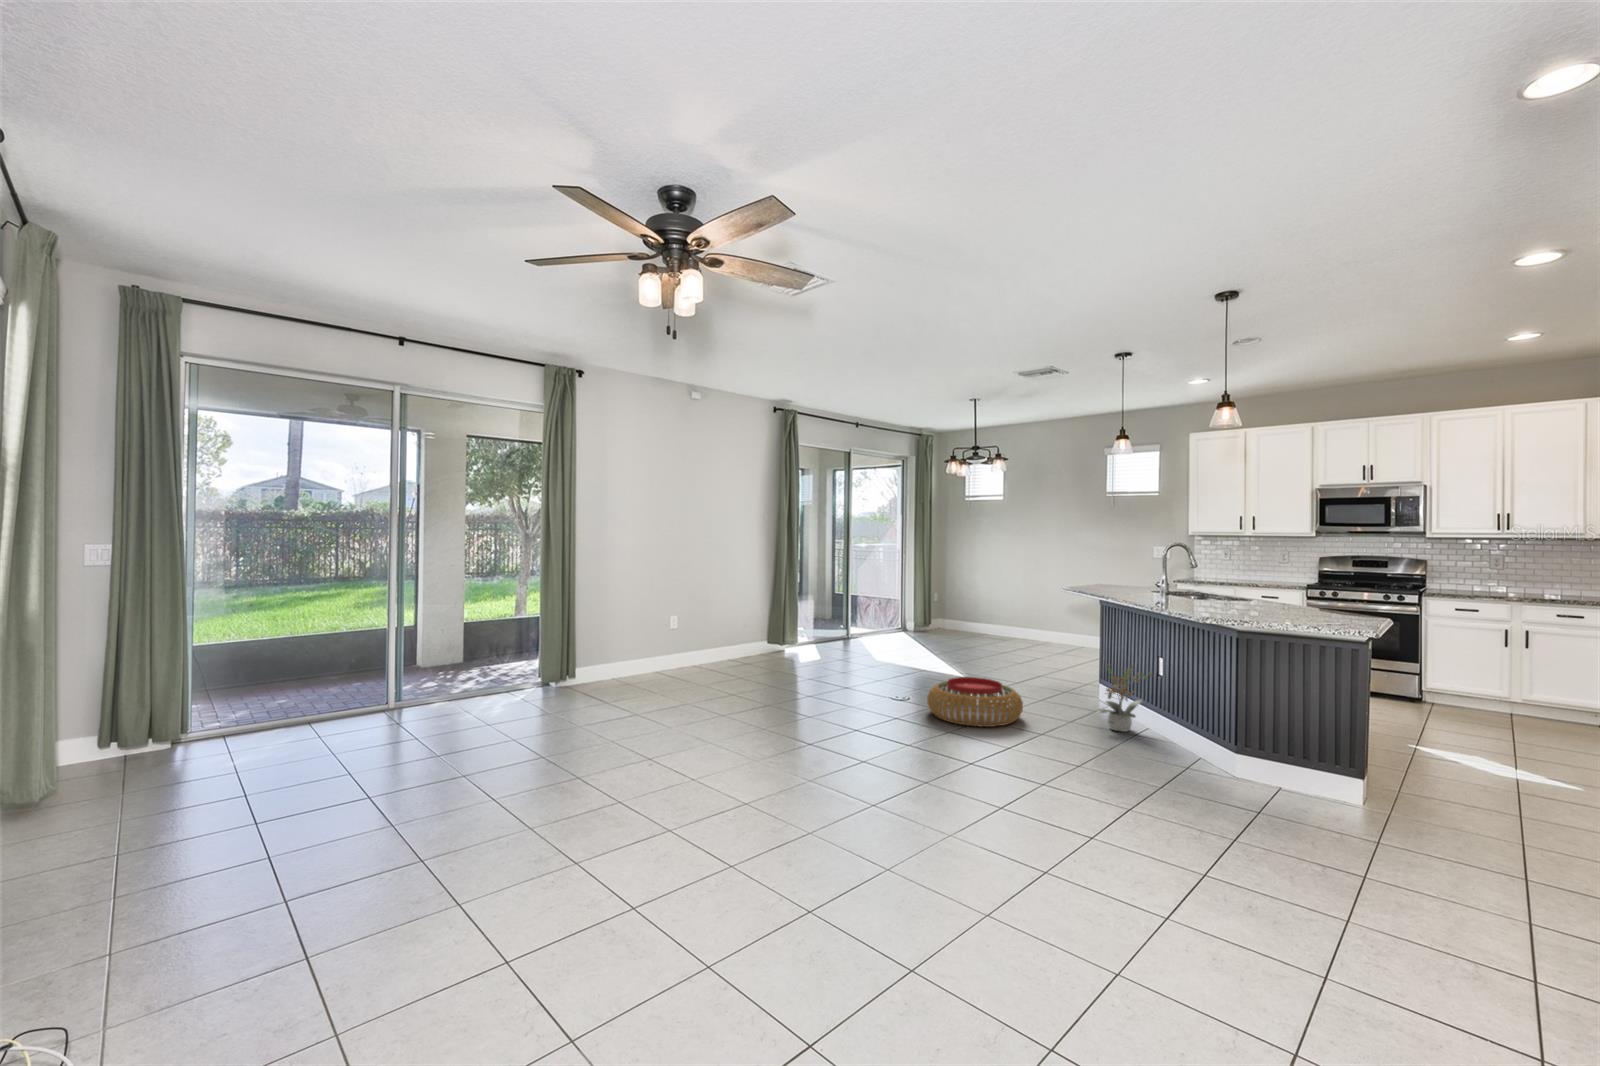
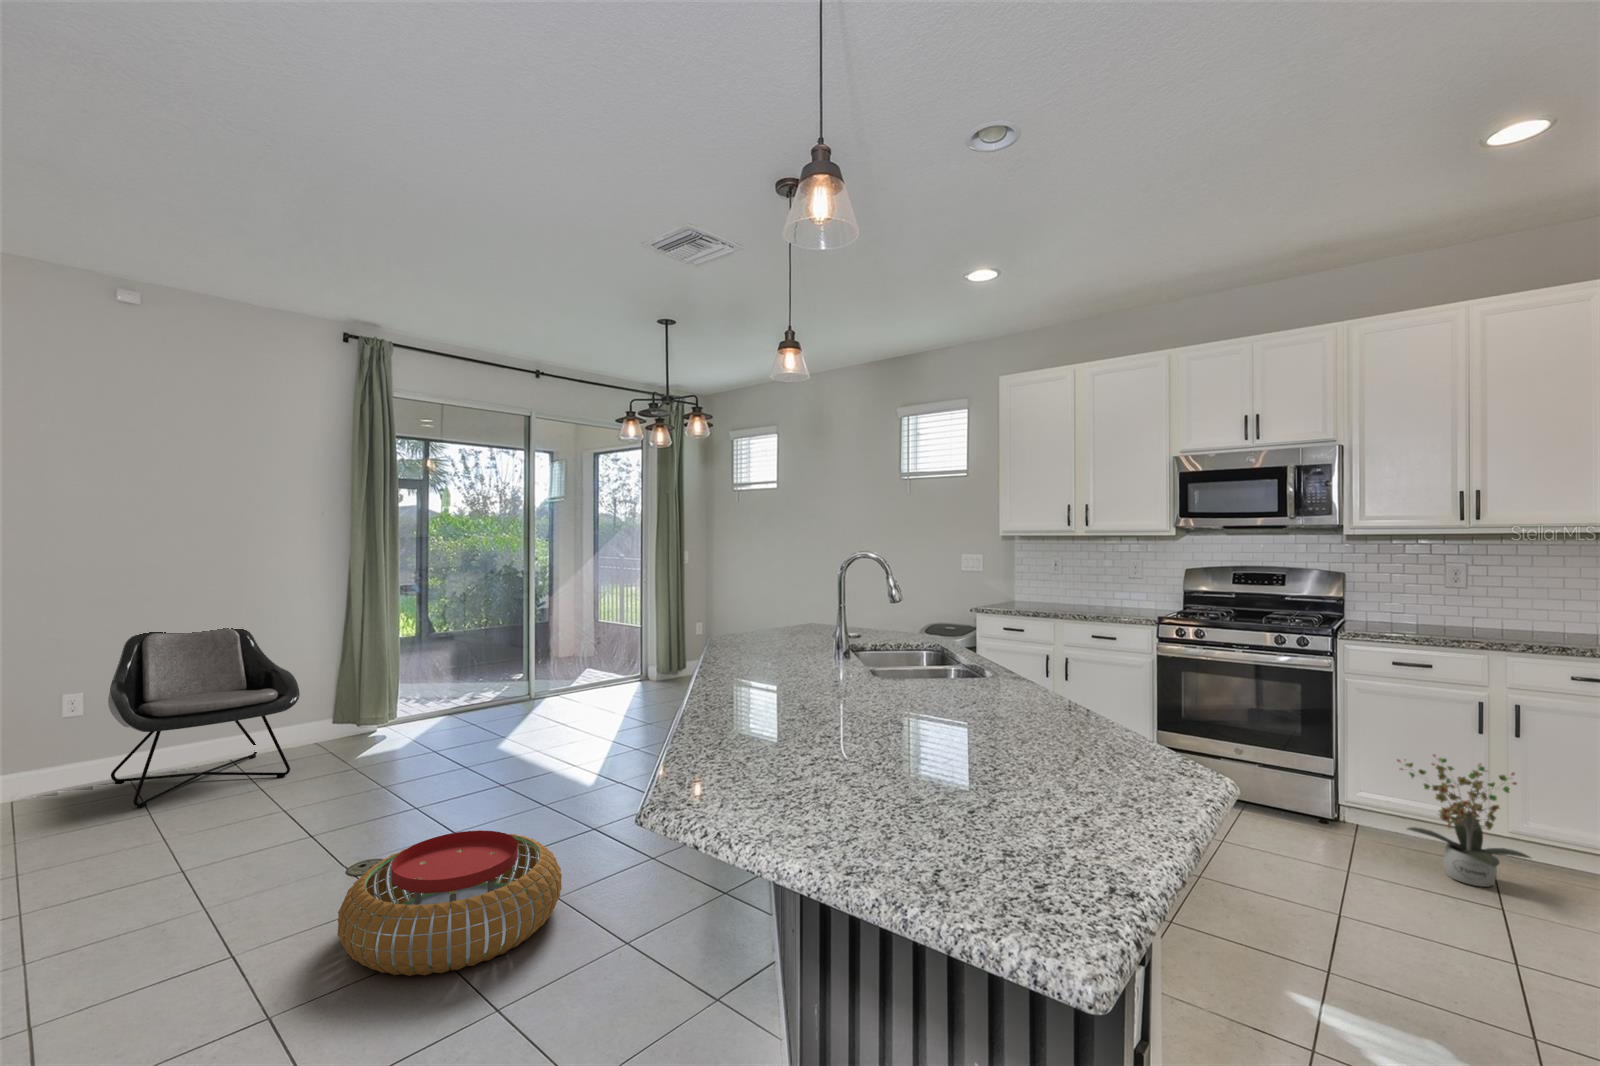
lounge chair: none [688,582,782,677] -> present [108,628,300,808]
potted plant: present [1097,664,1151,732] -> present [1397,754,1530,887]

